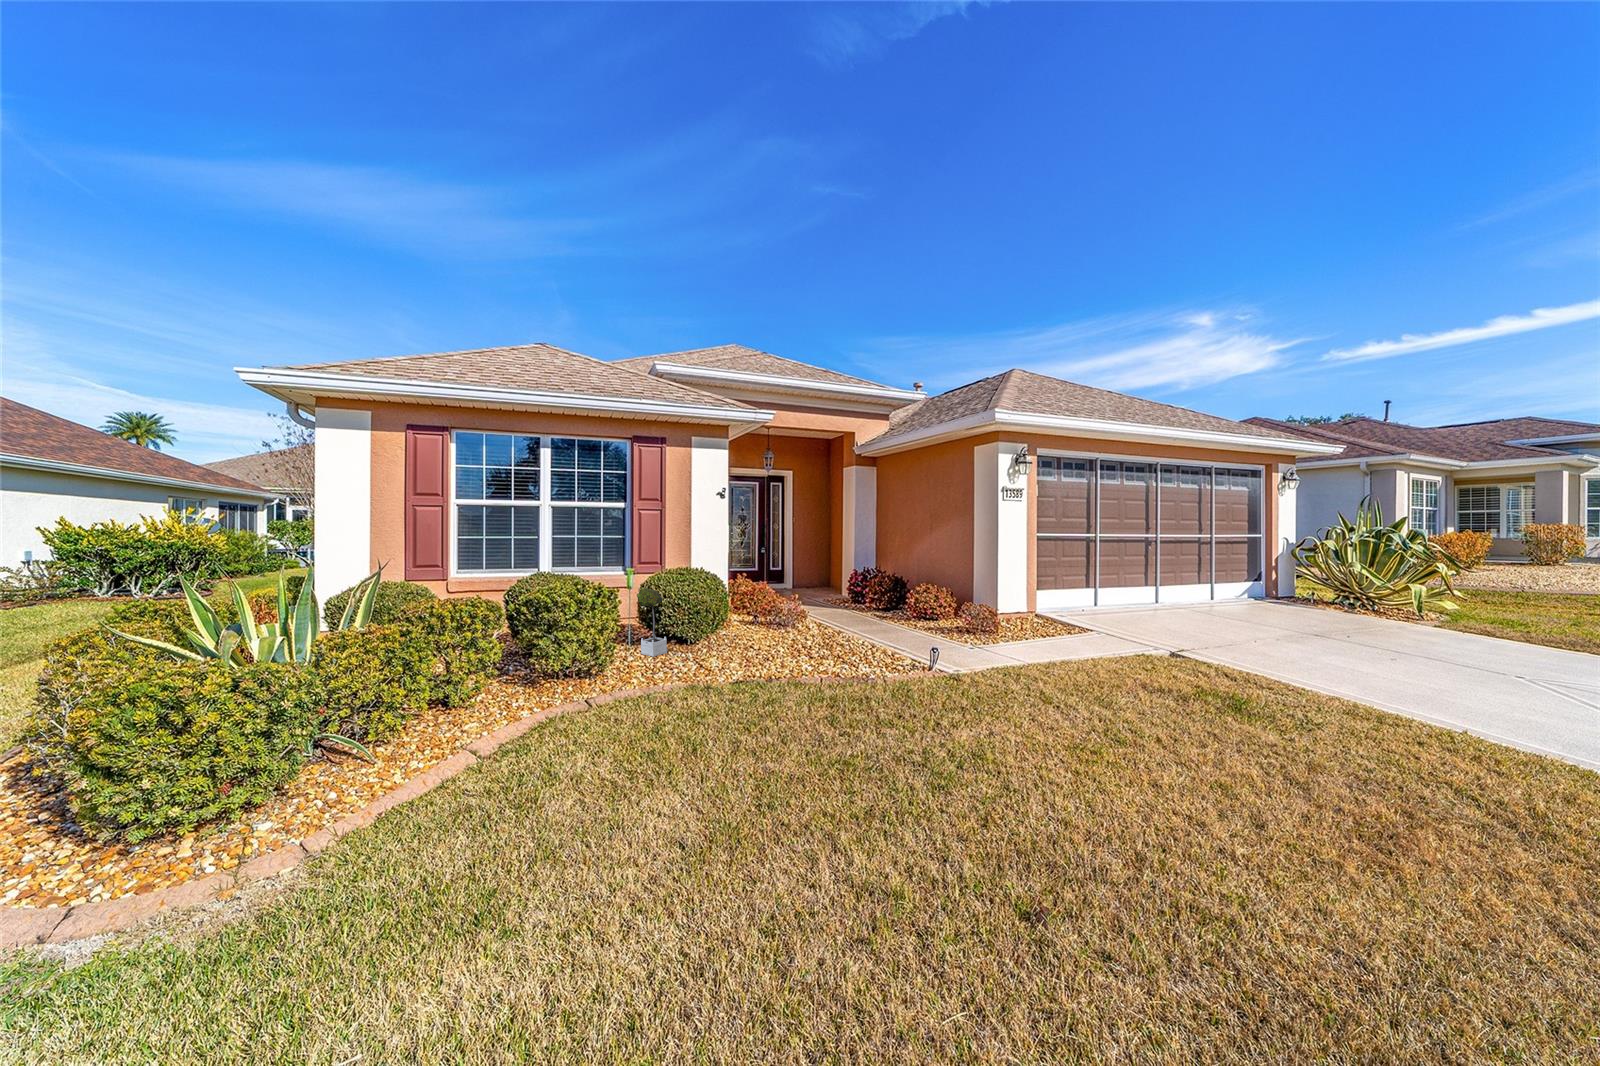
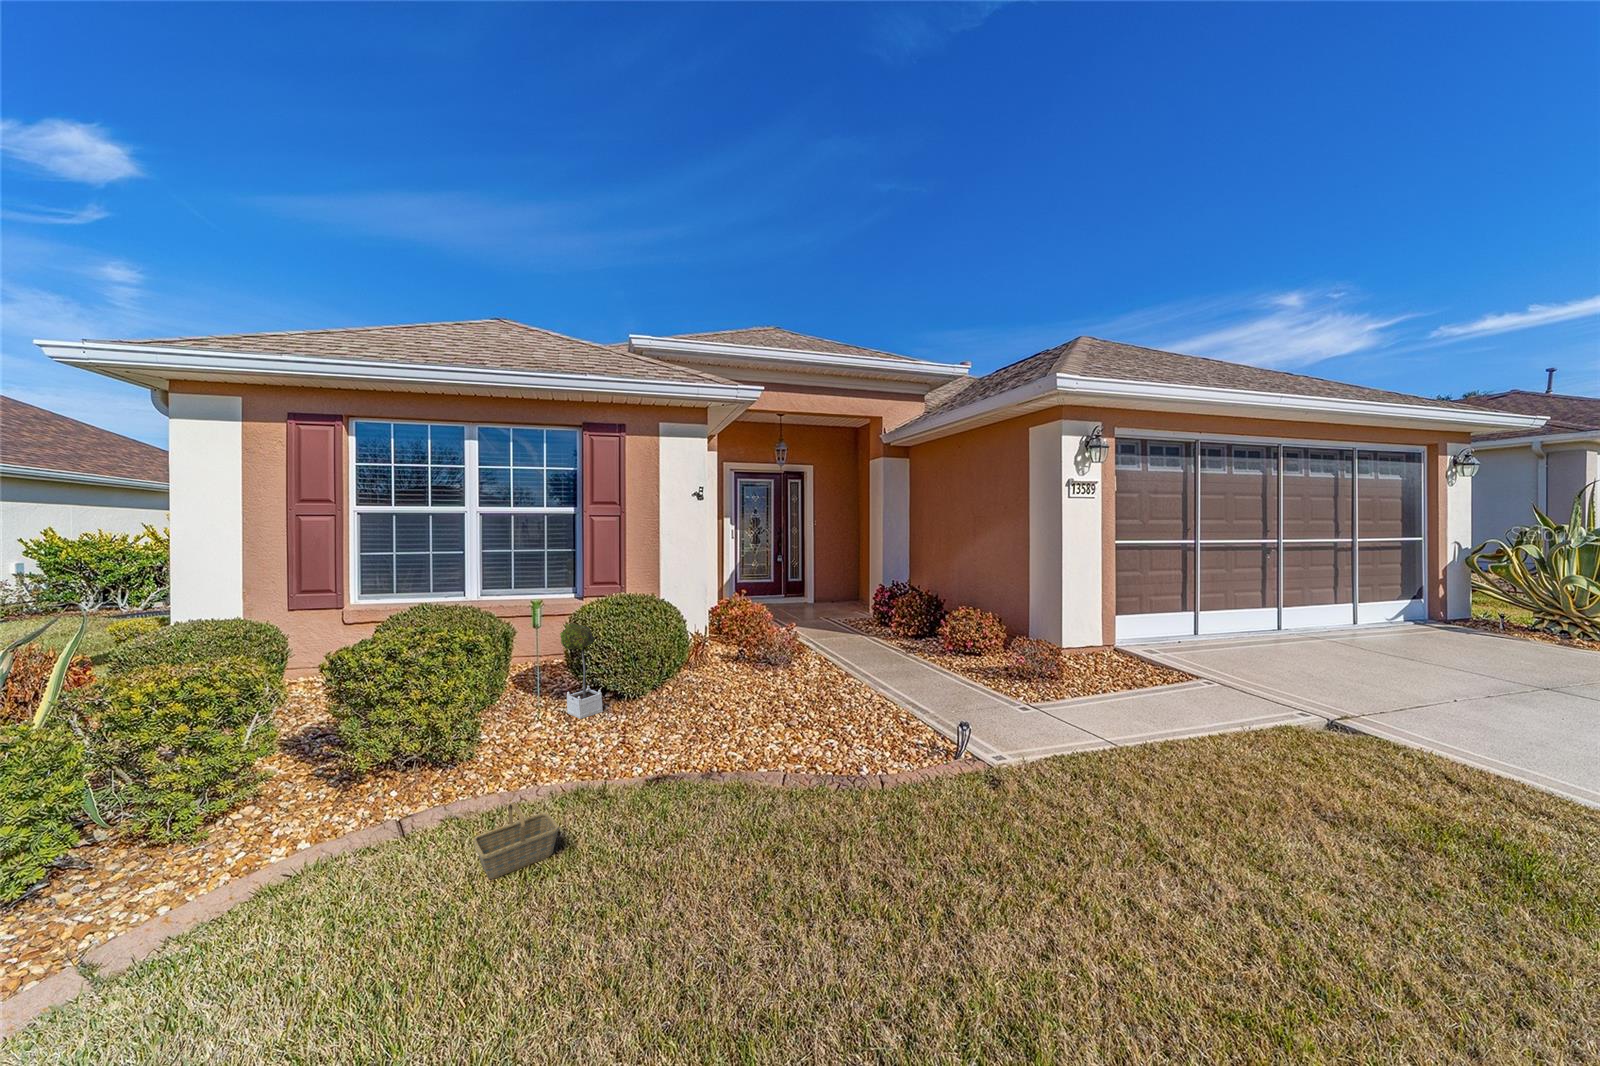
basket: none [640,682,689,723] -> present [473,802,559,879]

